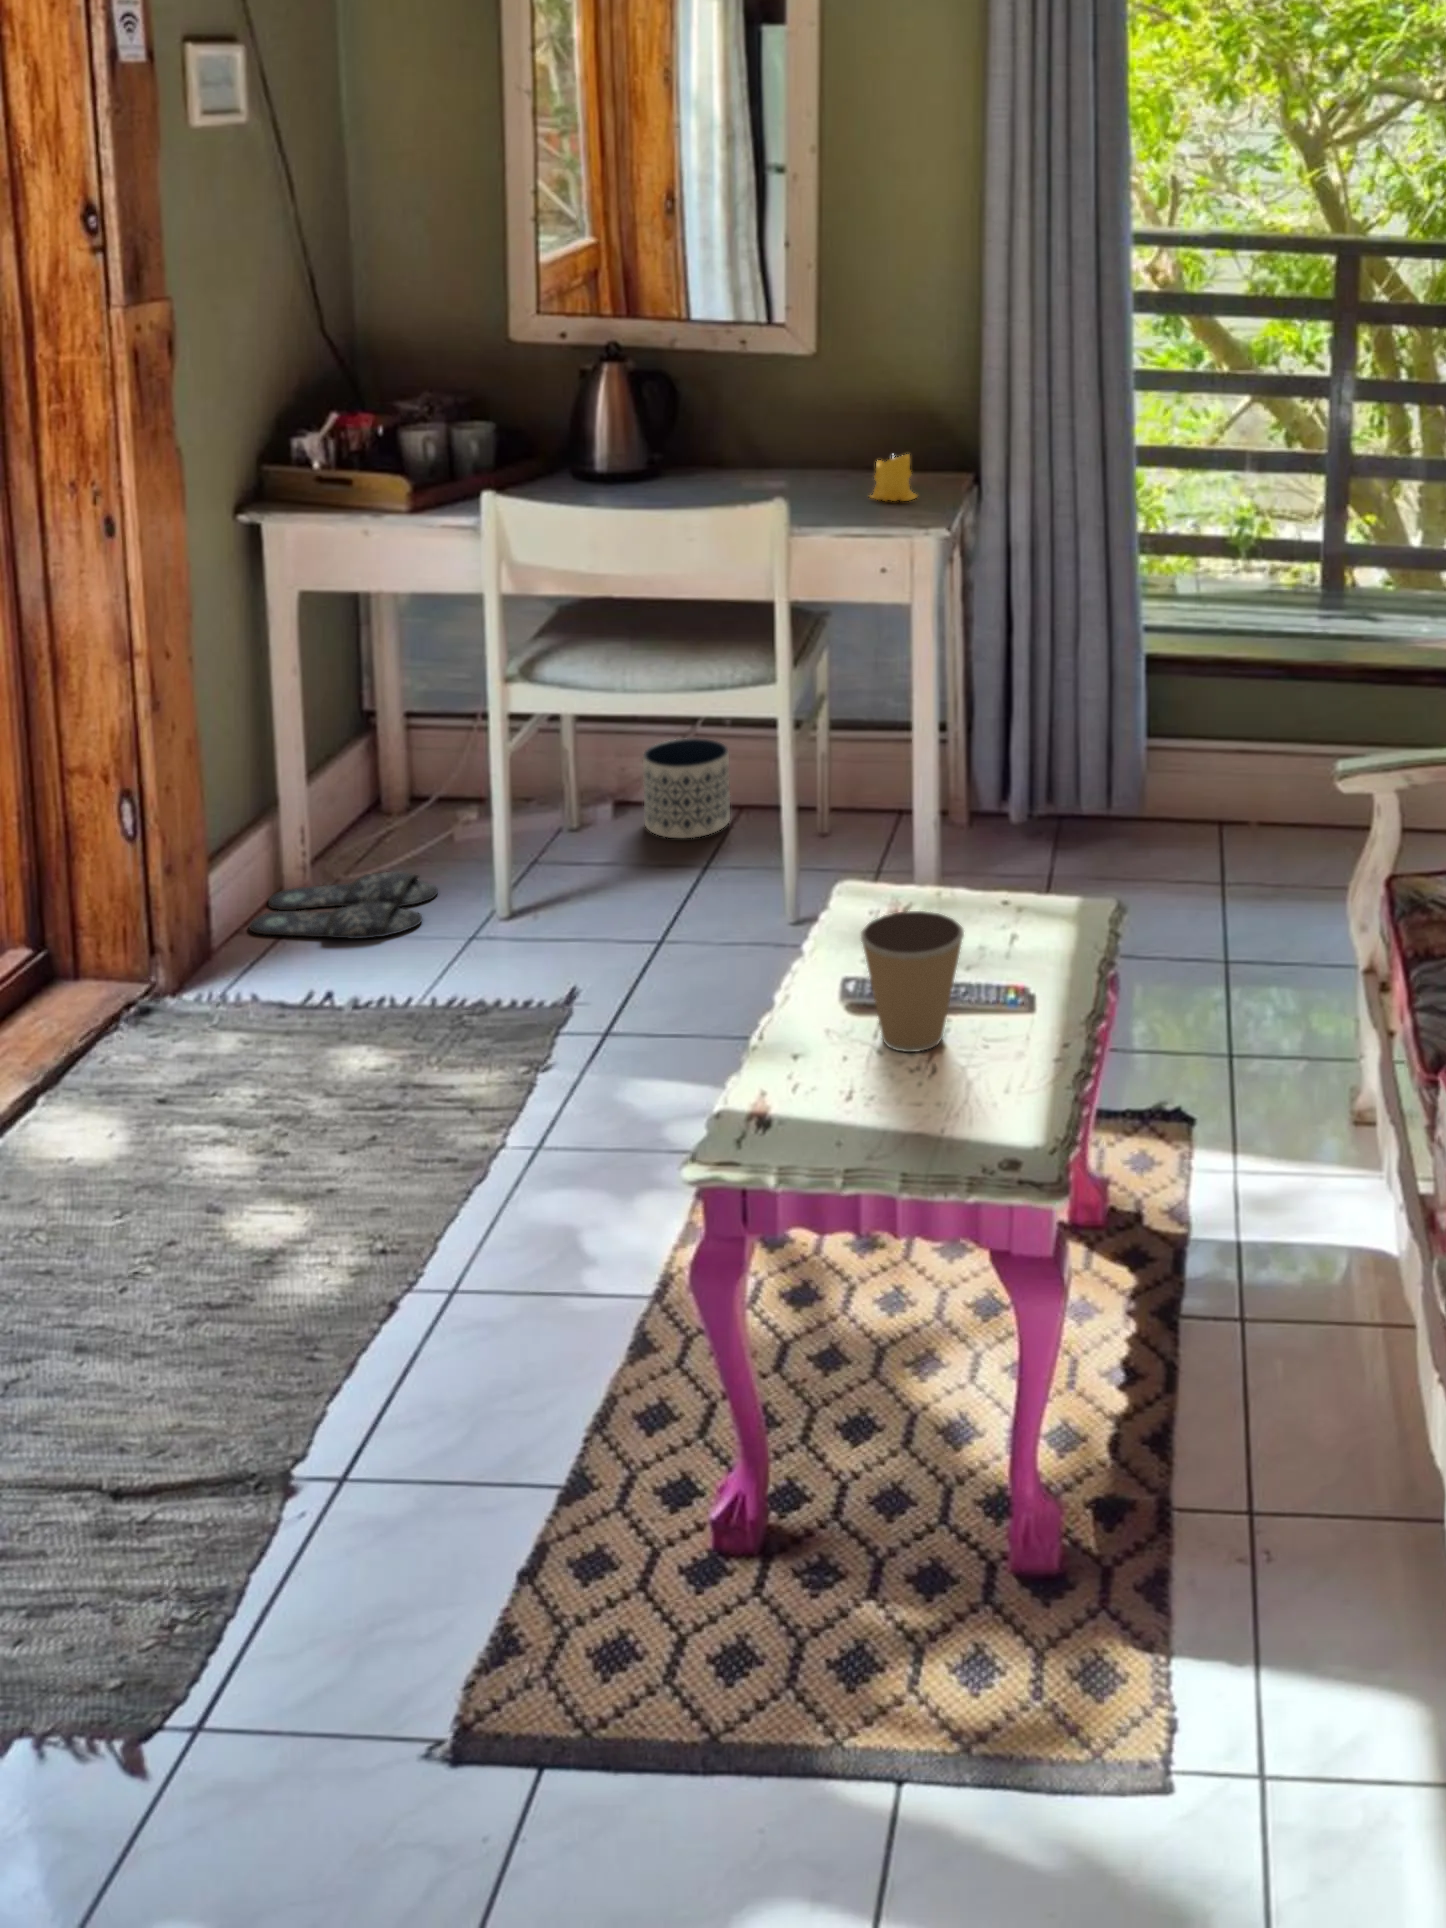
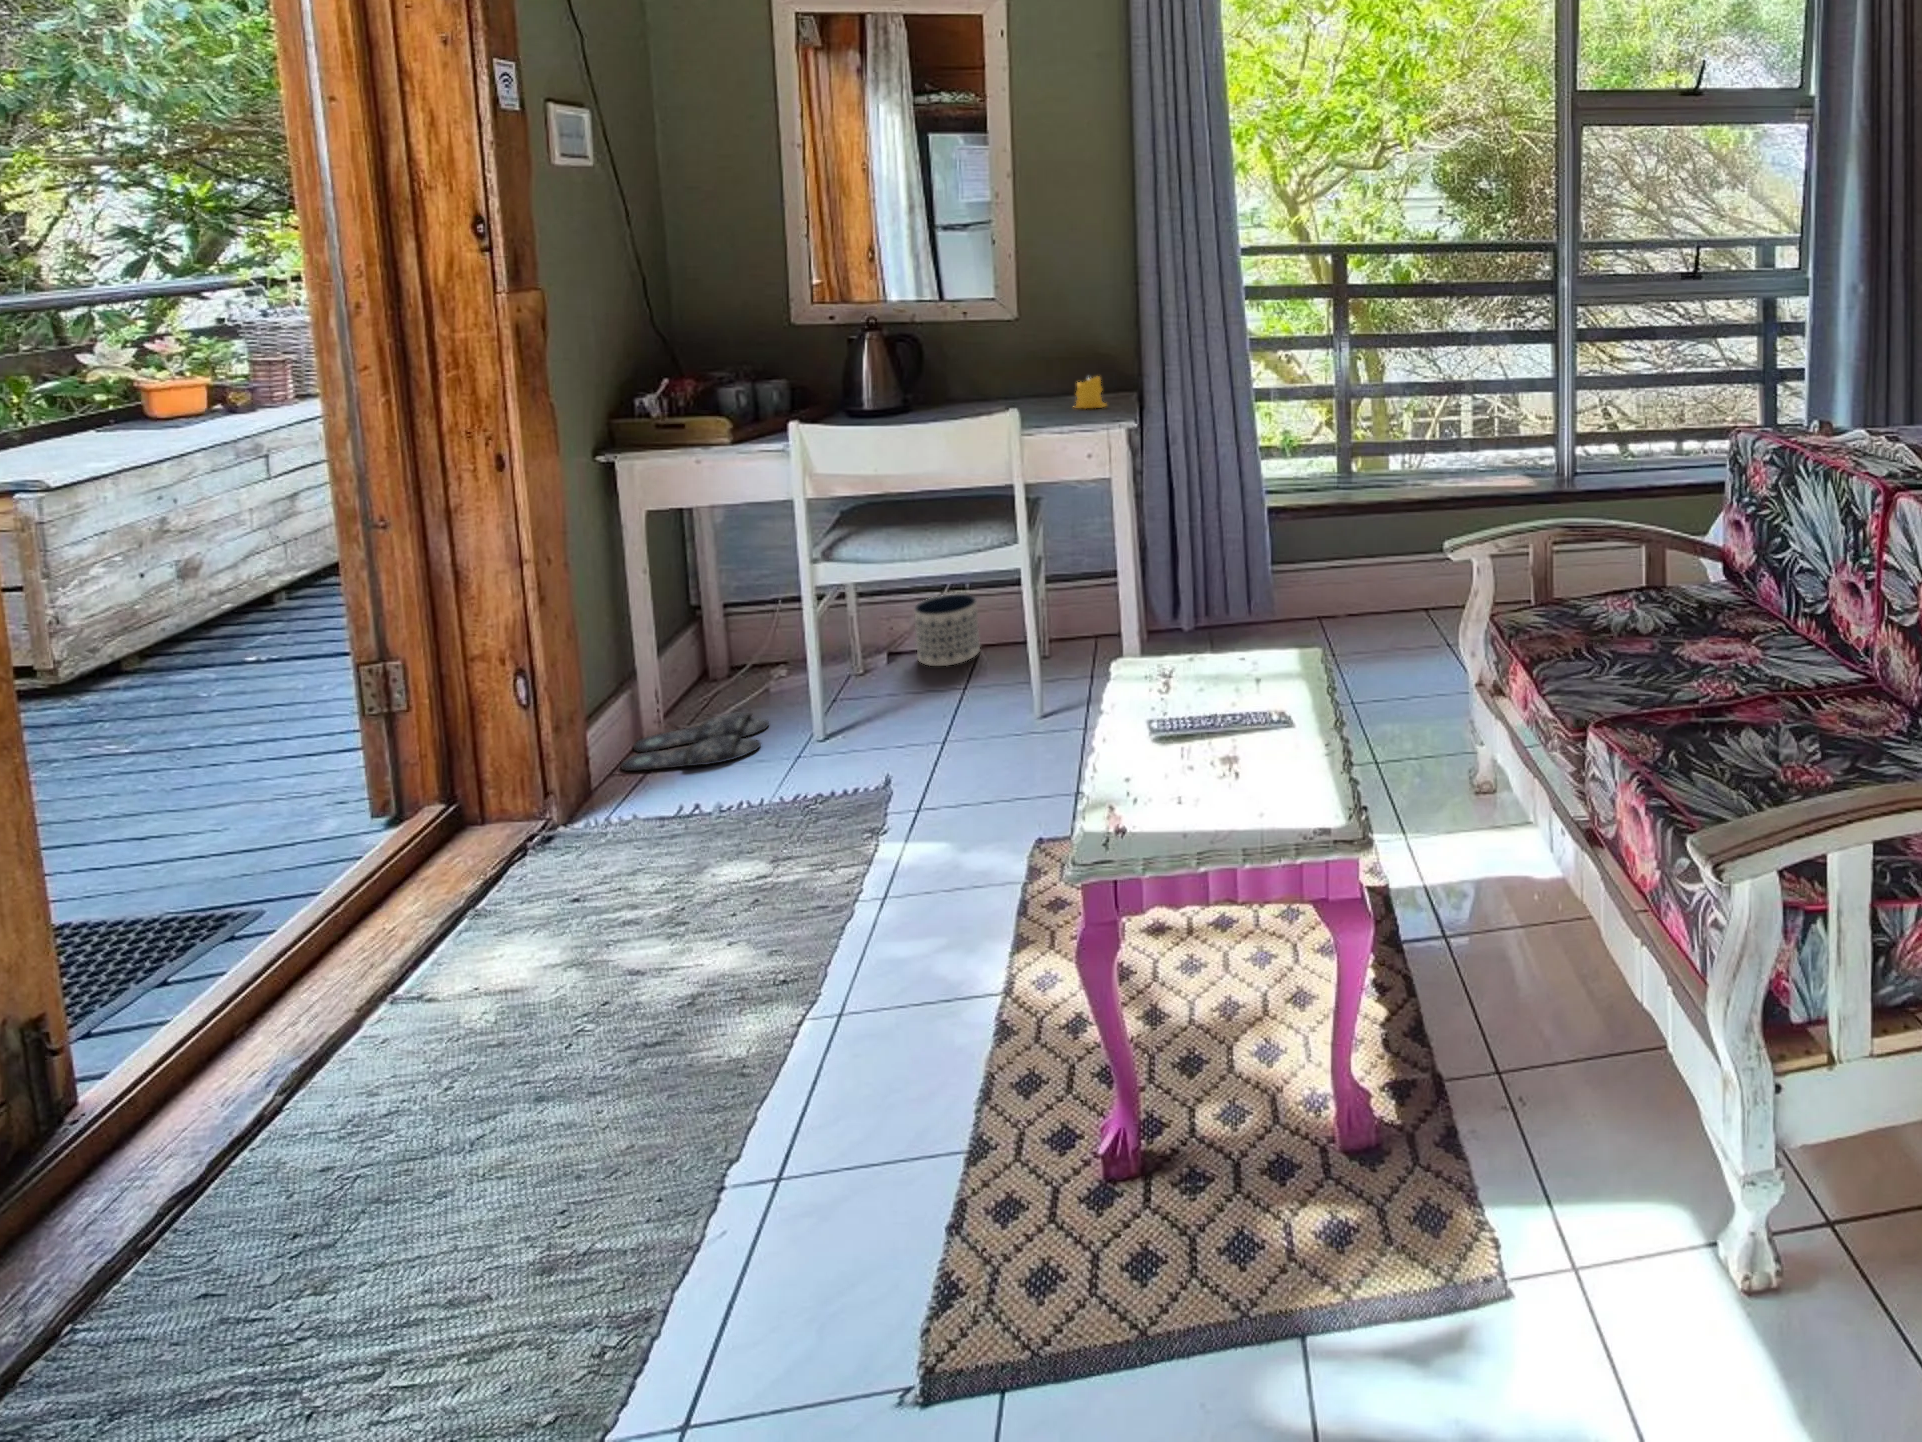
coffee cup: present [861,911,964,1052] -> none [1173,654,1252,759]

